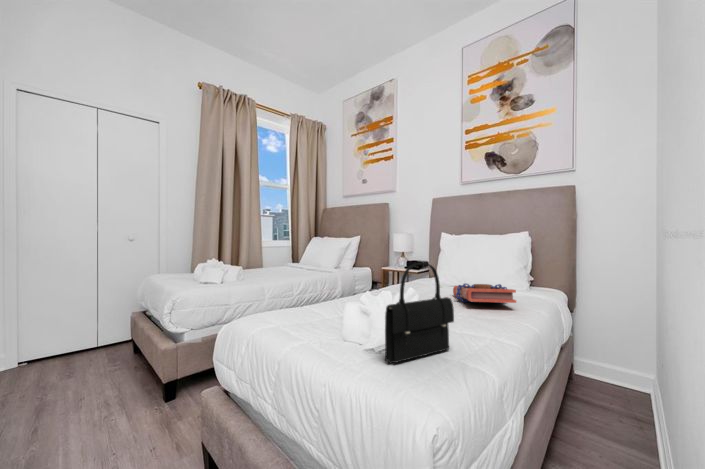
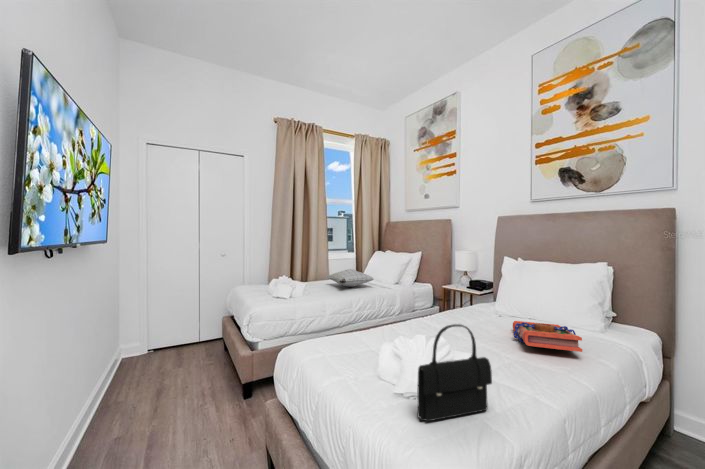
pillow: none [260,252,314,271] -> present [326,269,374,287]

